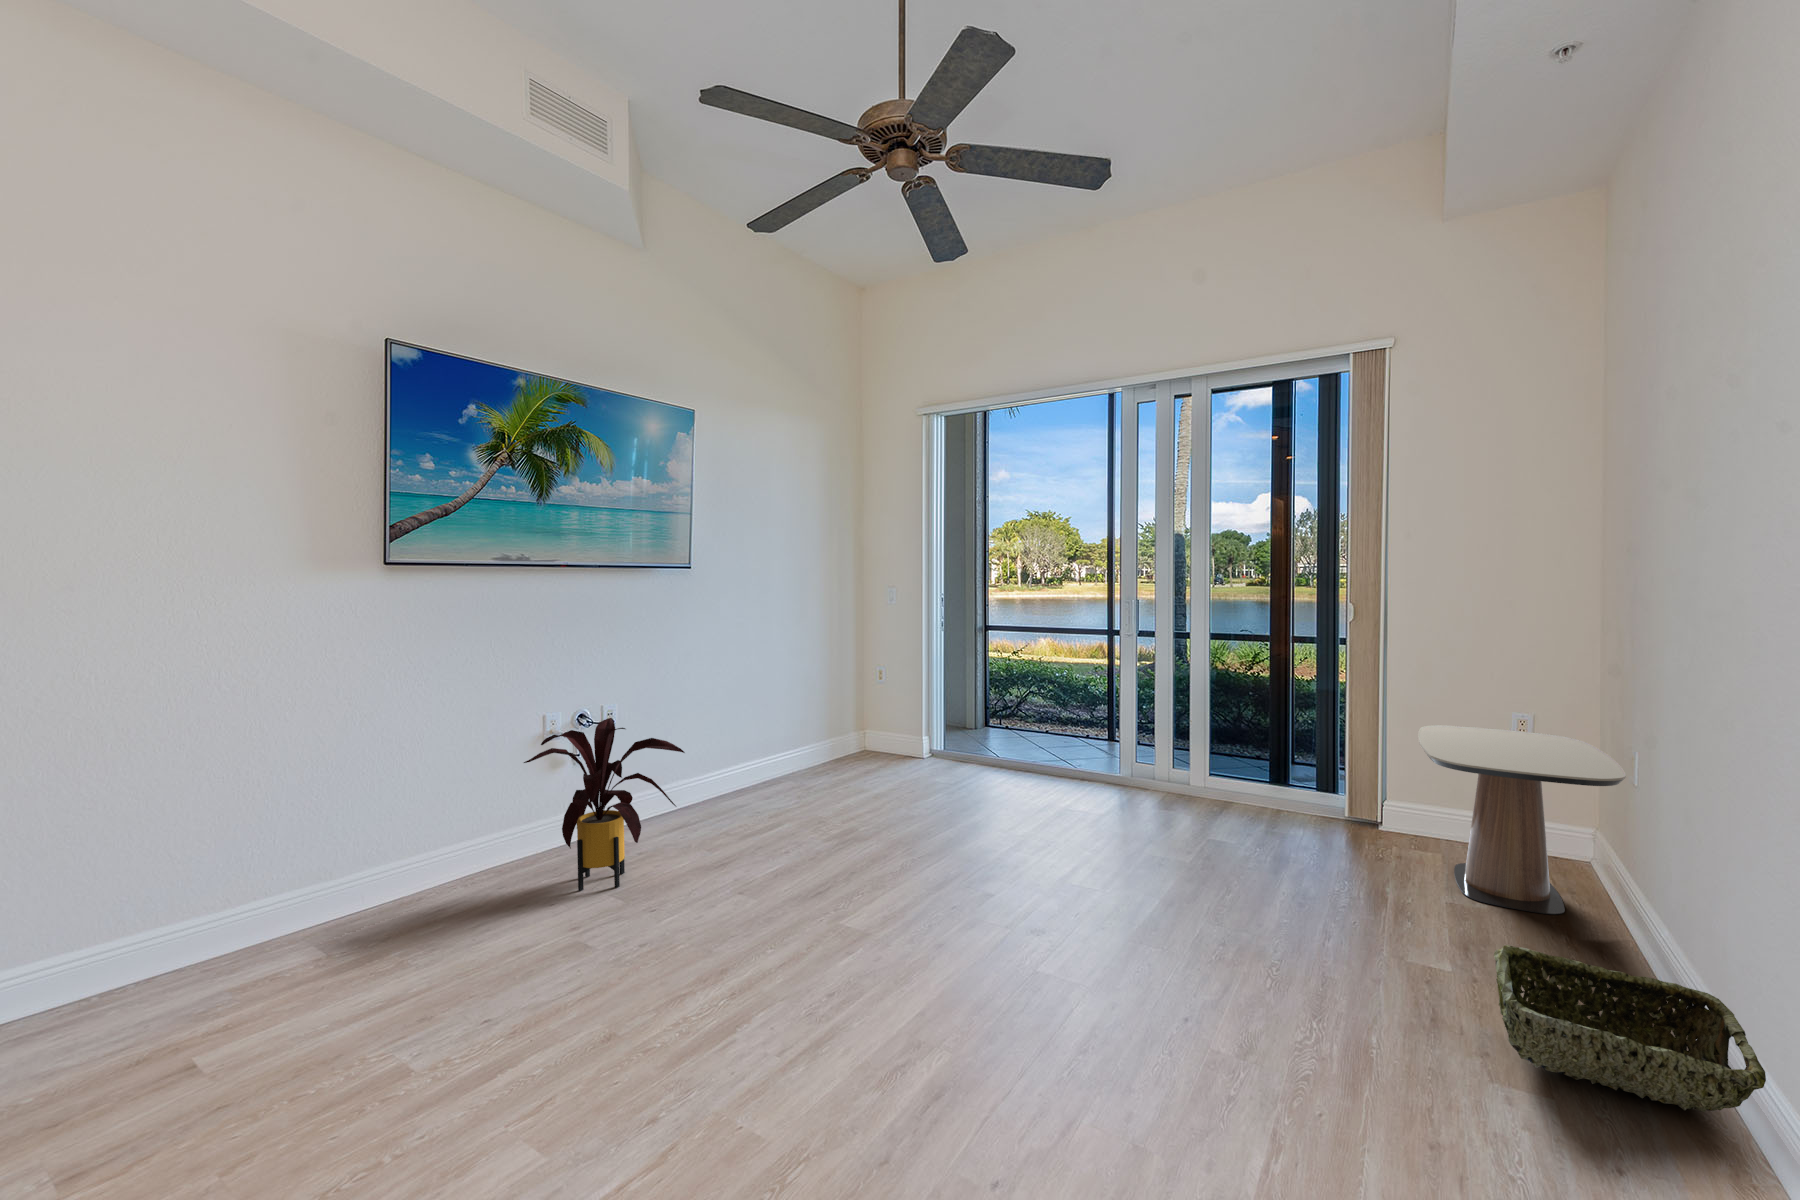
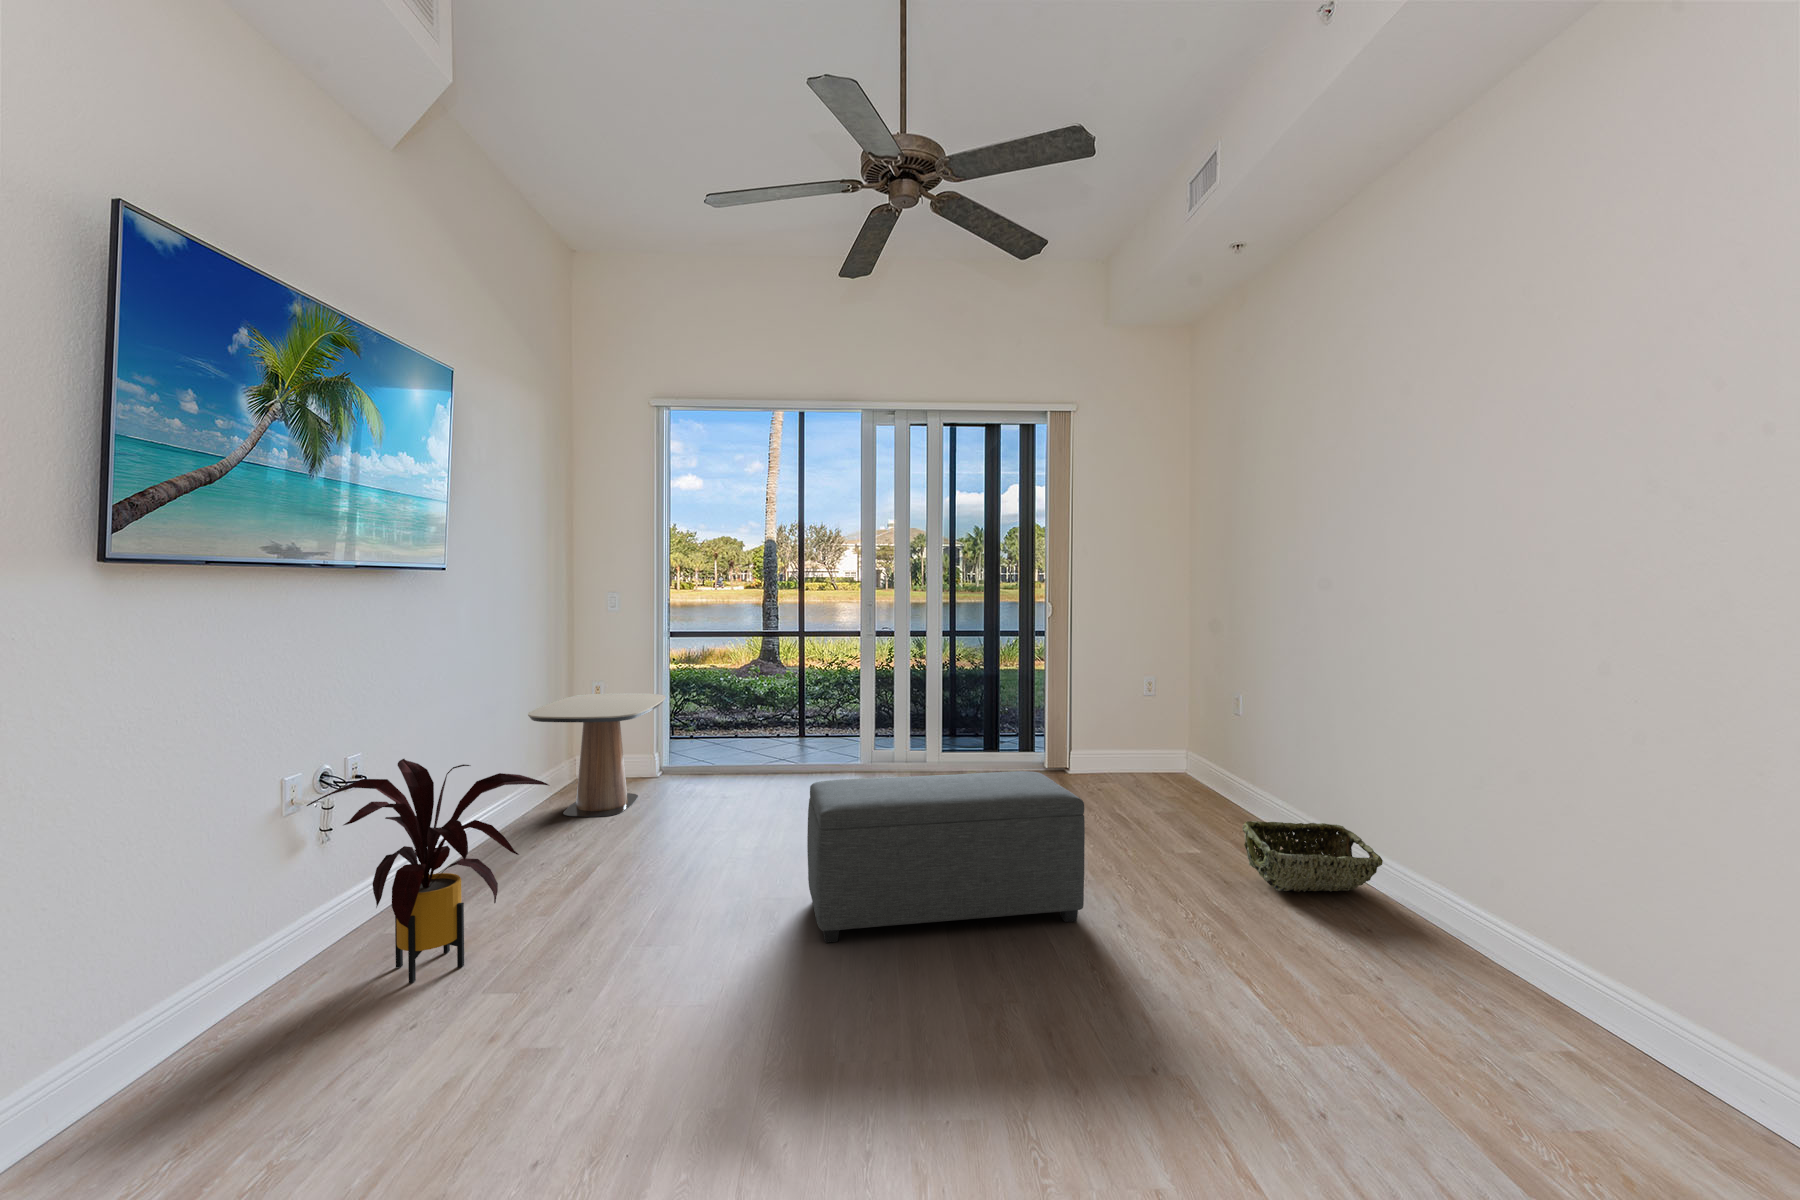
side table: present [1418,725,1626,915] -> present [528,693,666,817]
ottoman: none [863,785,1176,1010] -> present [807,771,1085,943]

